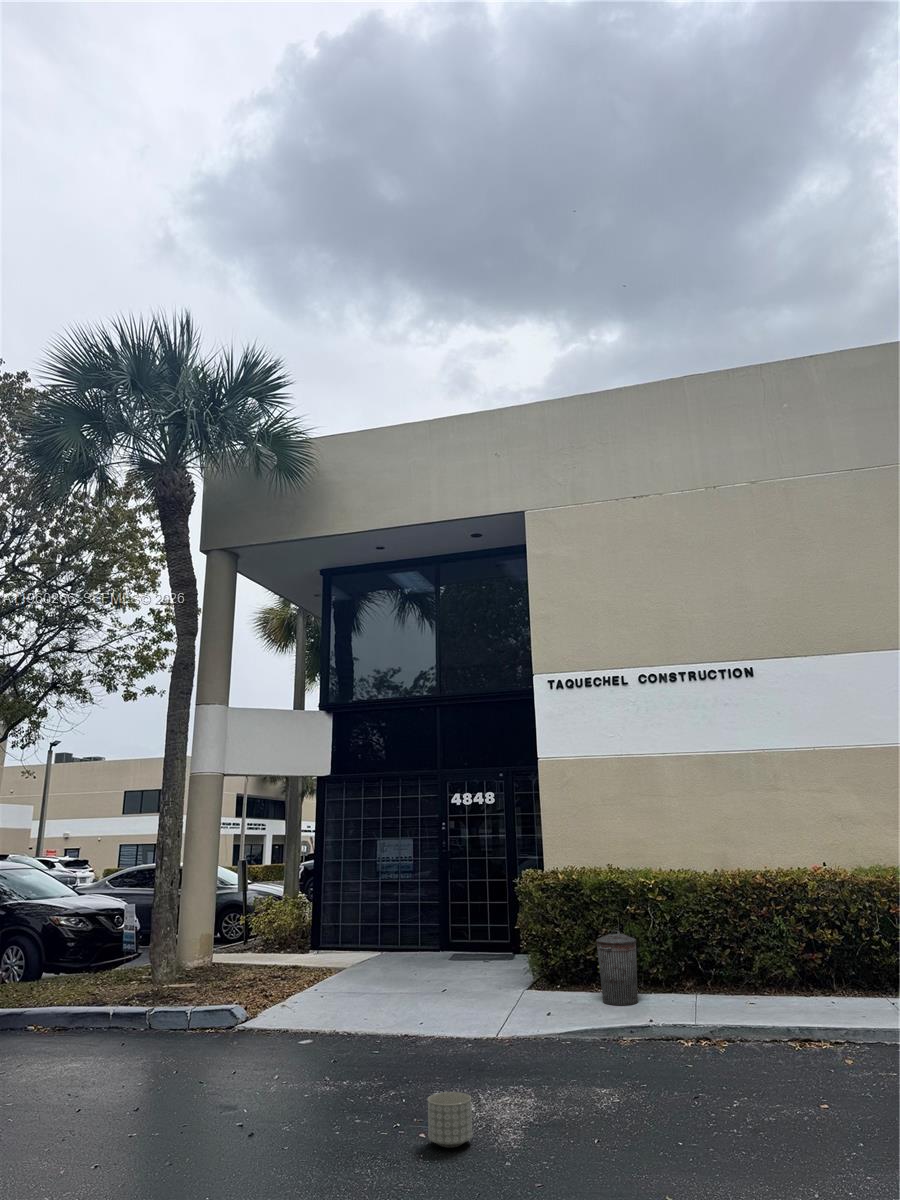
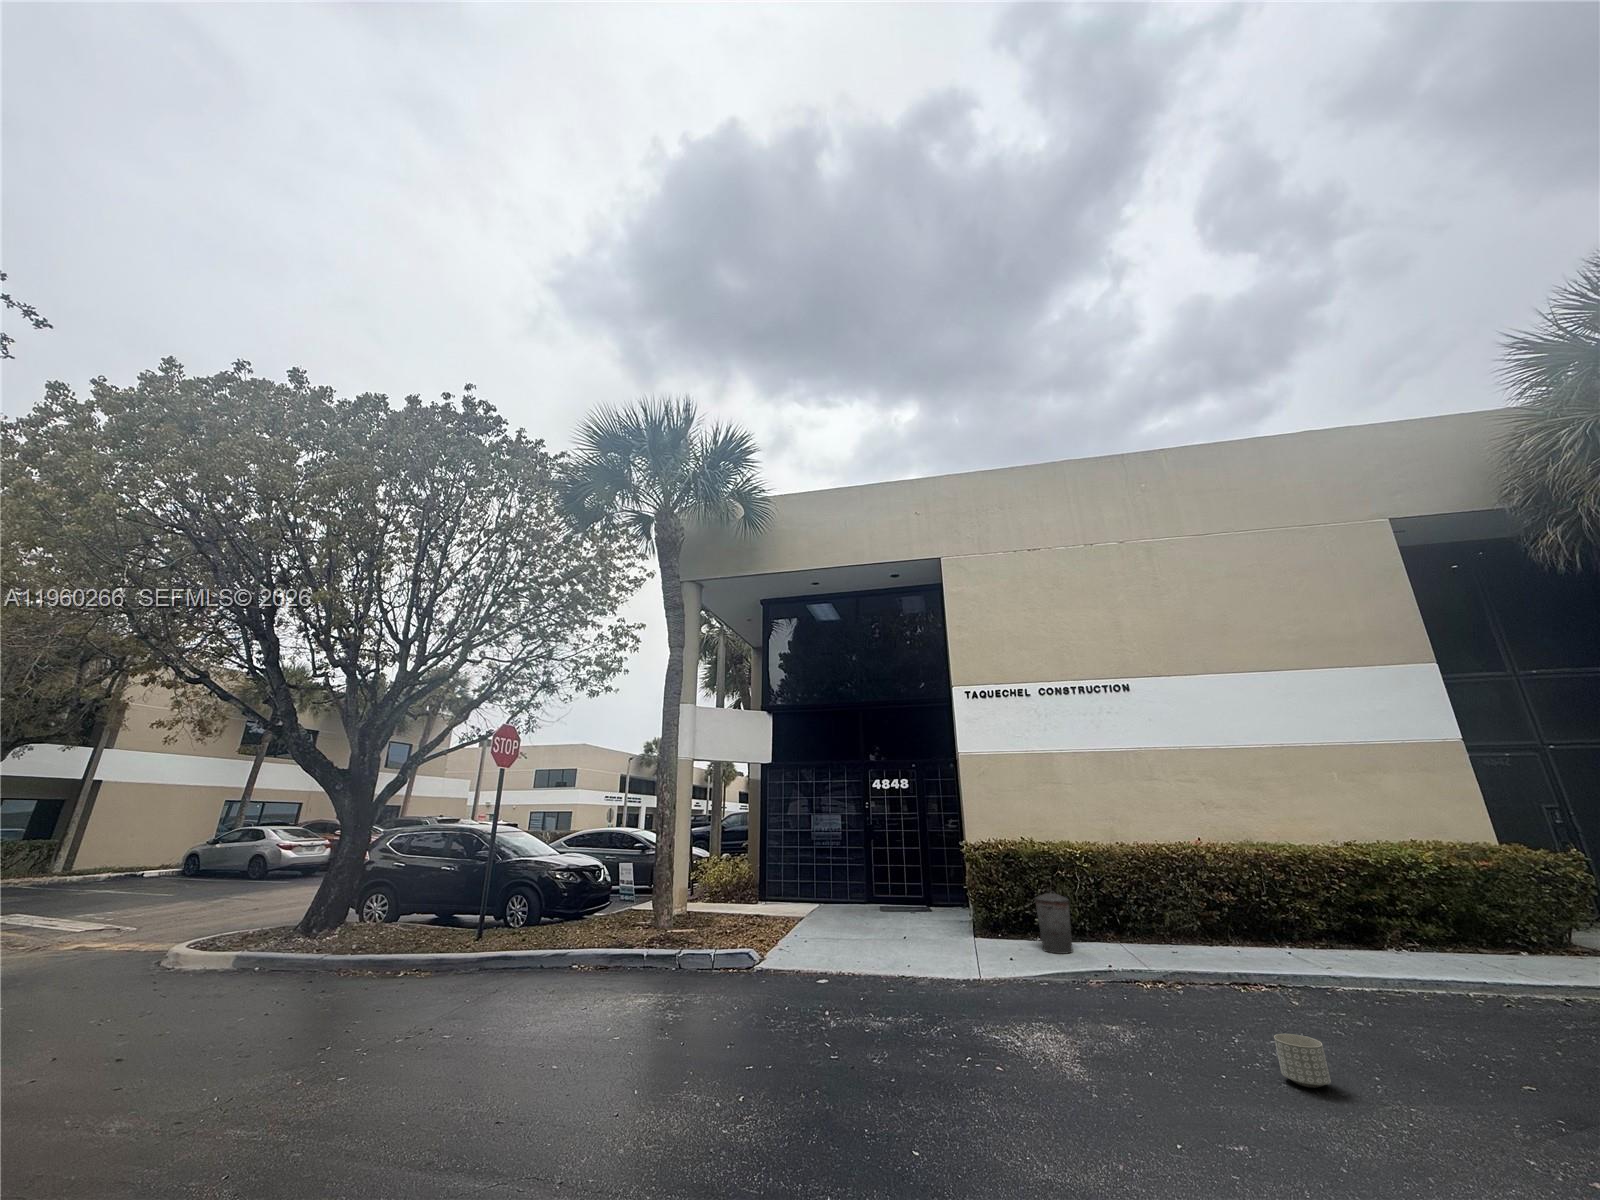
planter: present [428,1092,472,1148] -> present [1274,1034,1331,1088]

